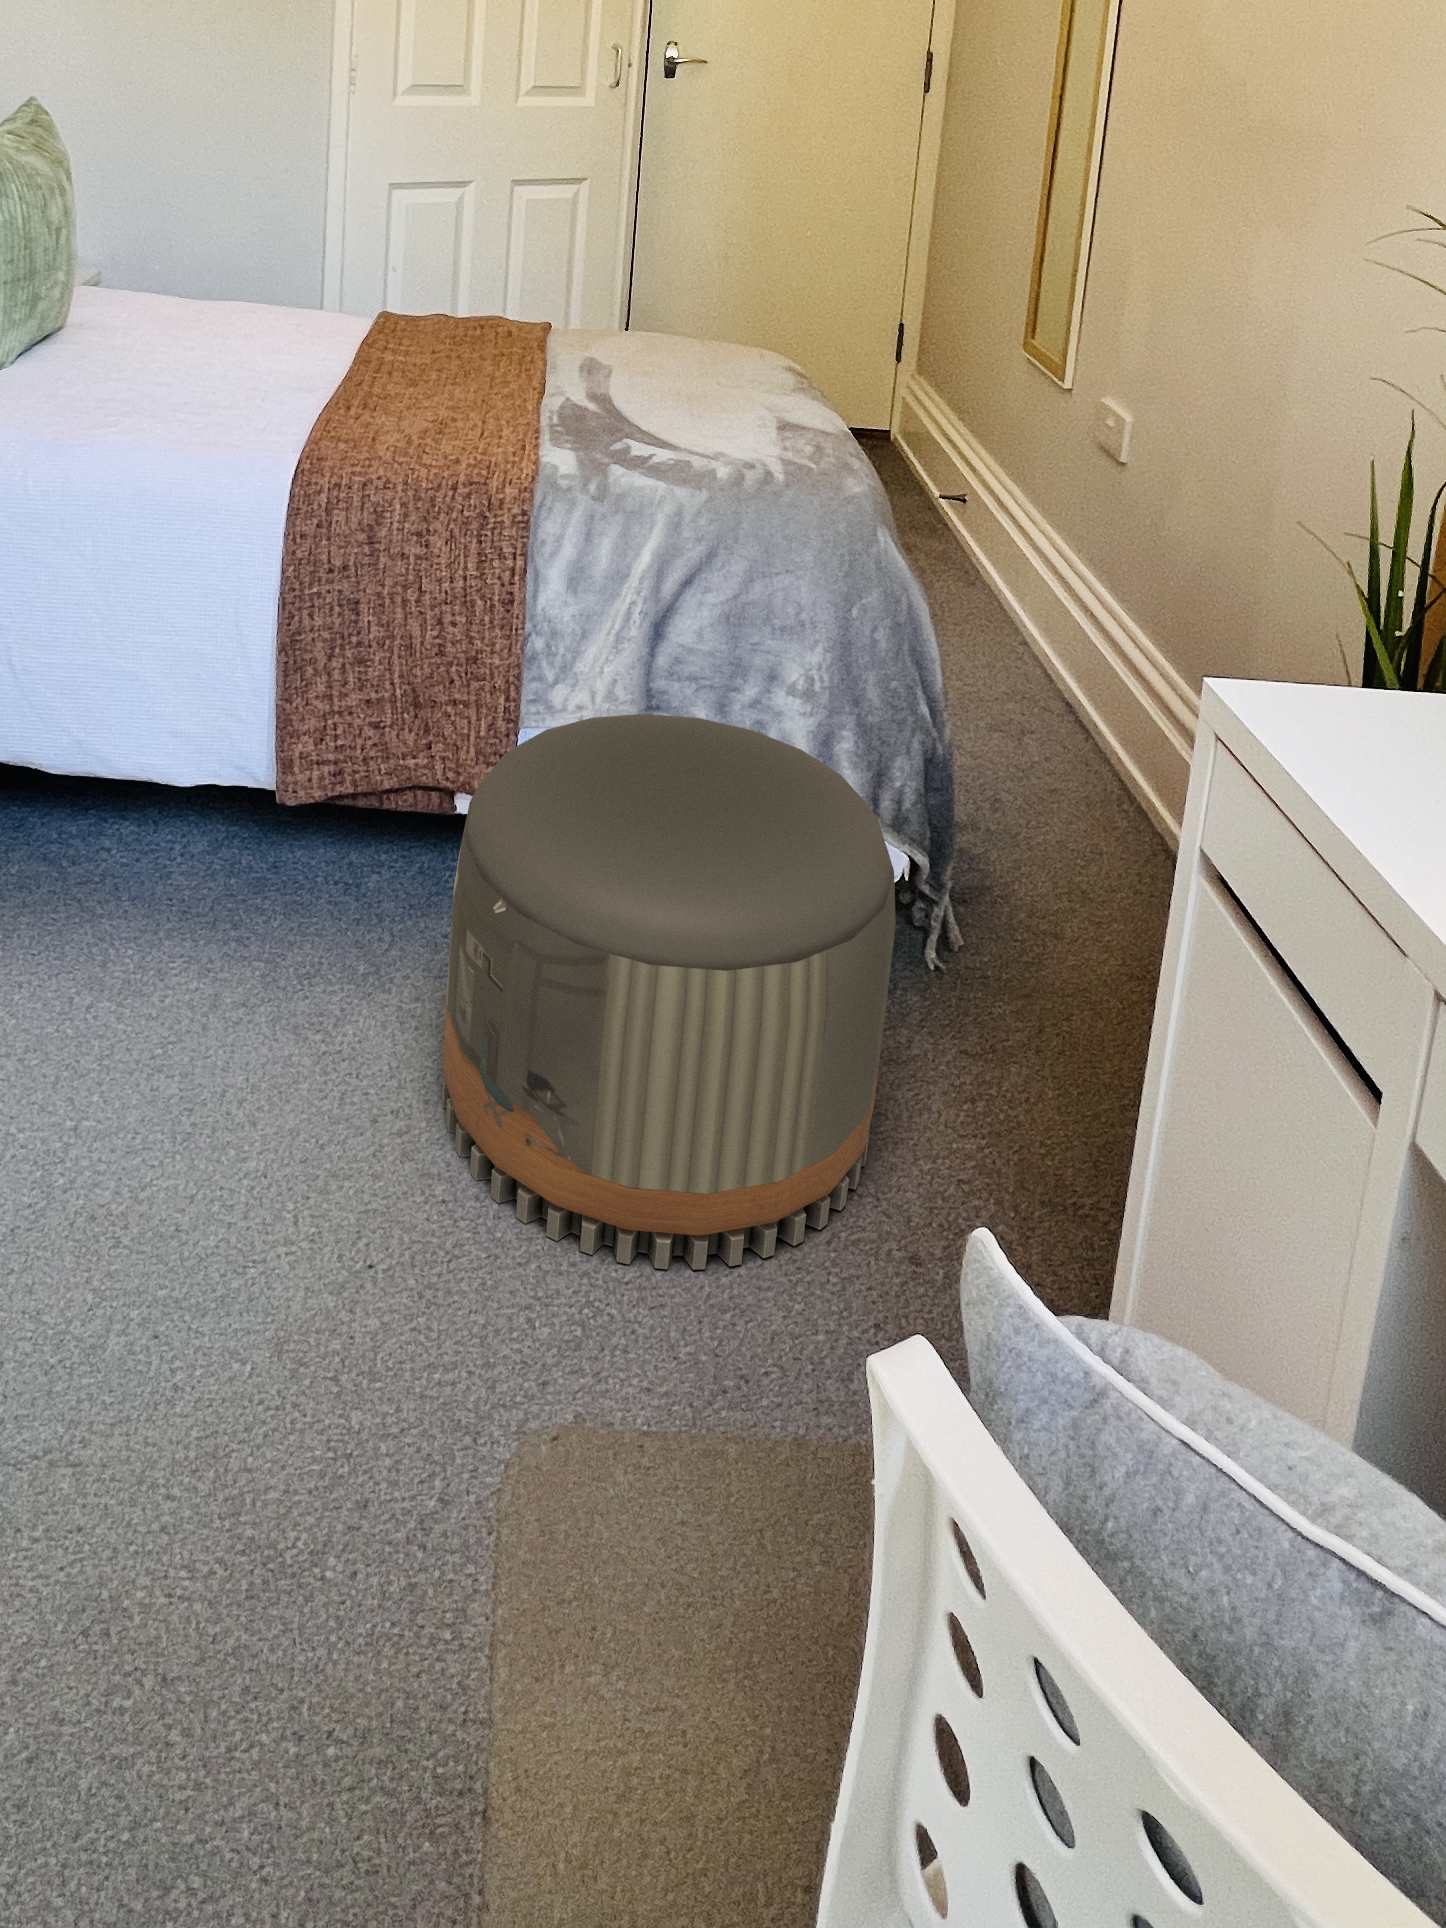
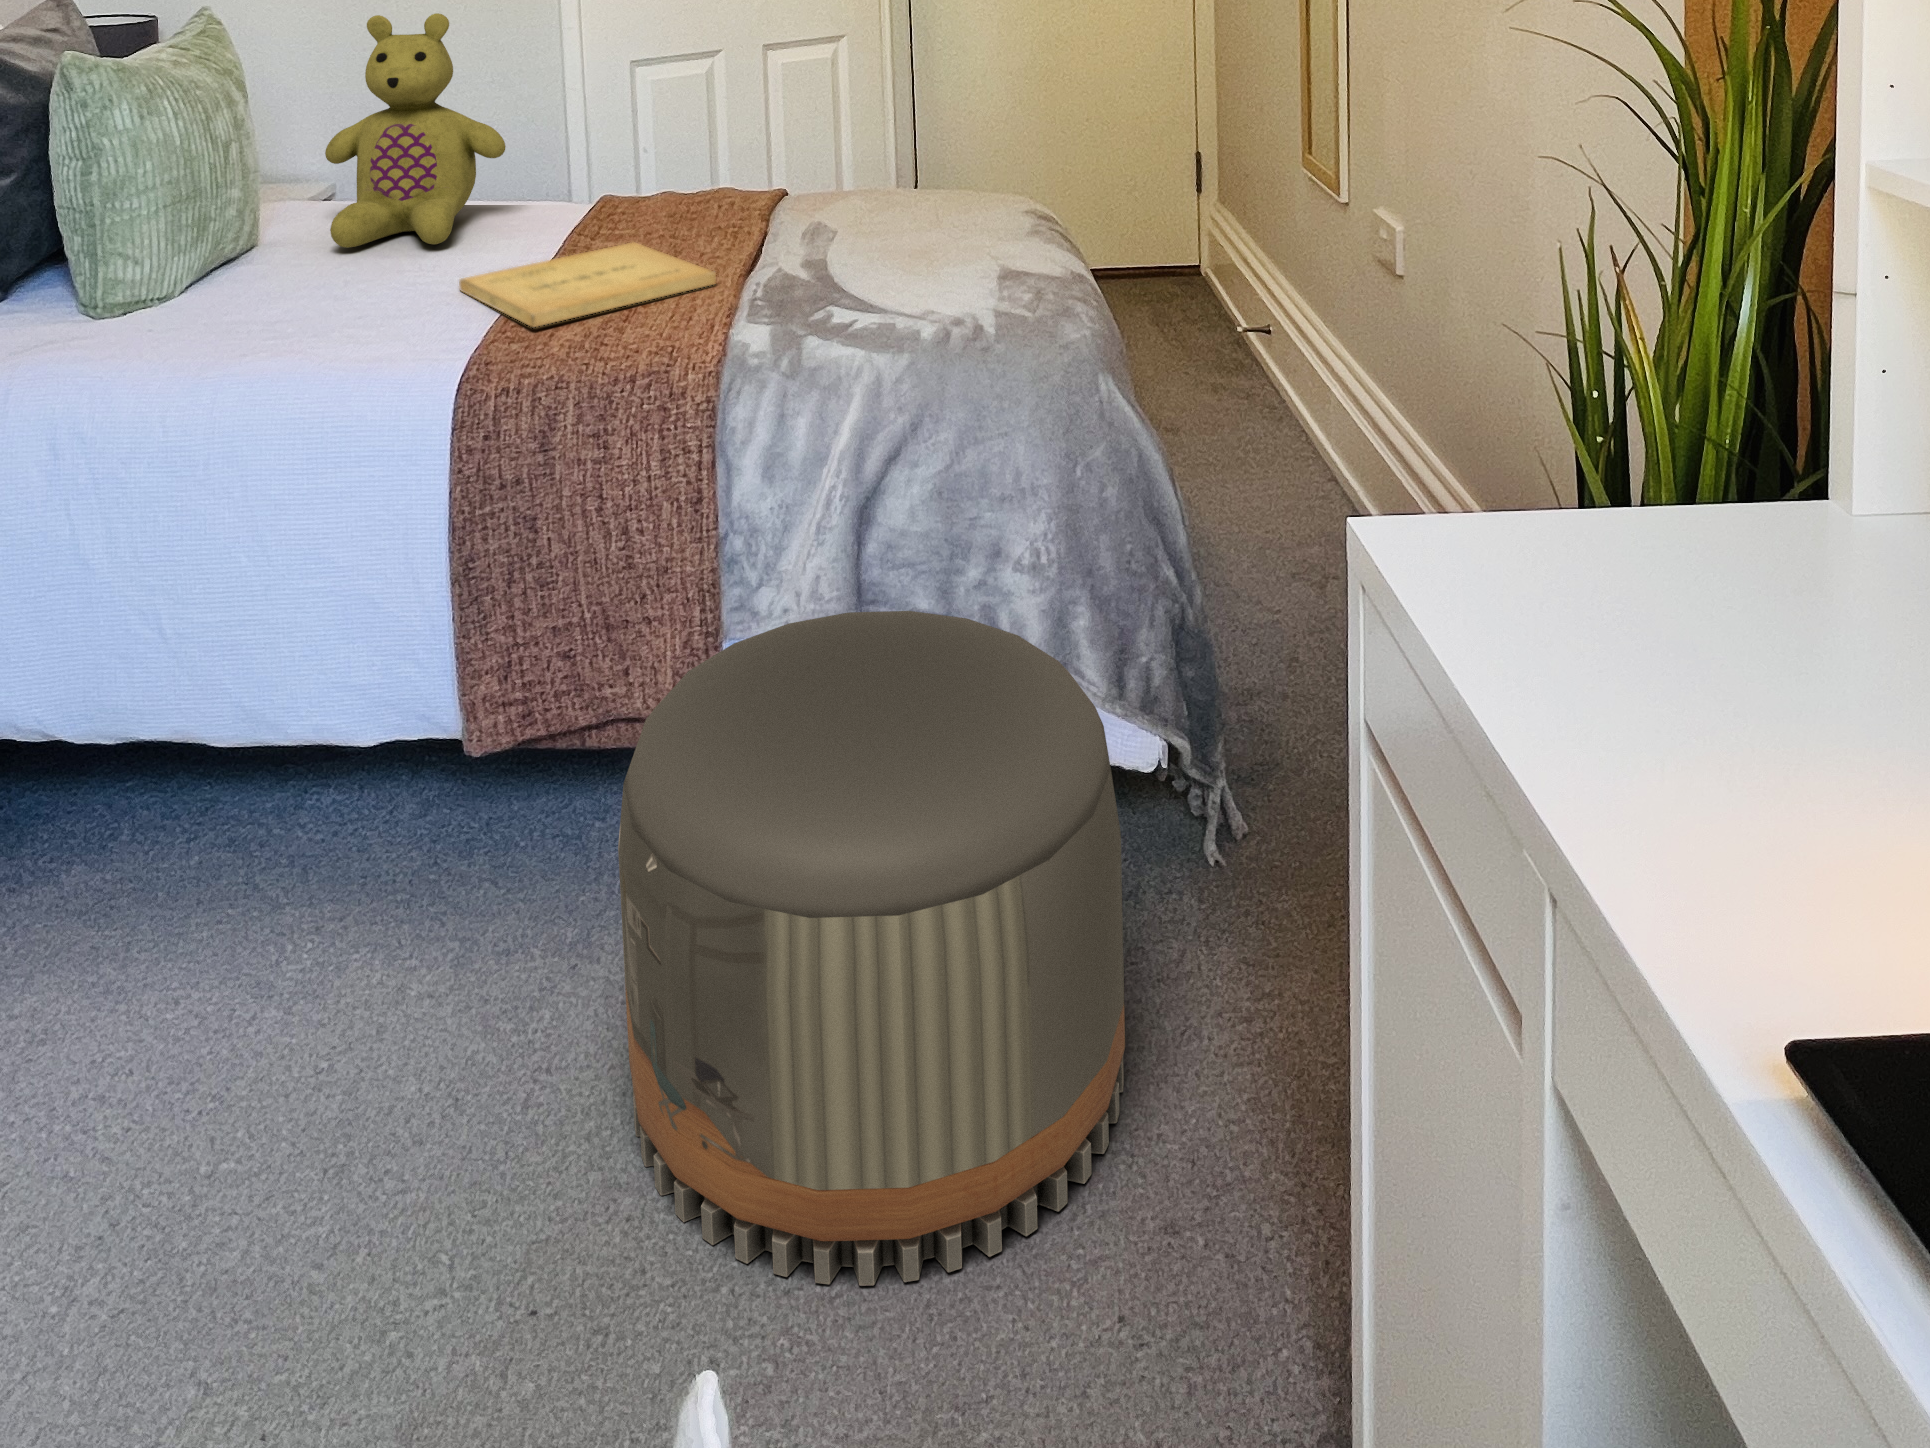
stuffed bear: none [137,124,305,343] -> present [325,13,506,248]
book: none [275,360,513,431] -> present [459,242,716,327]

